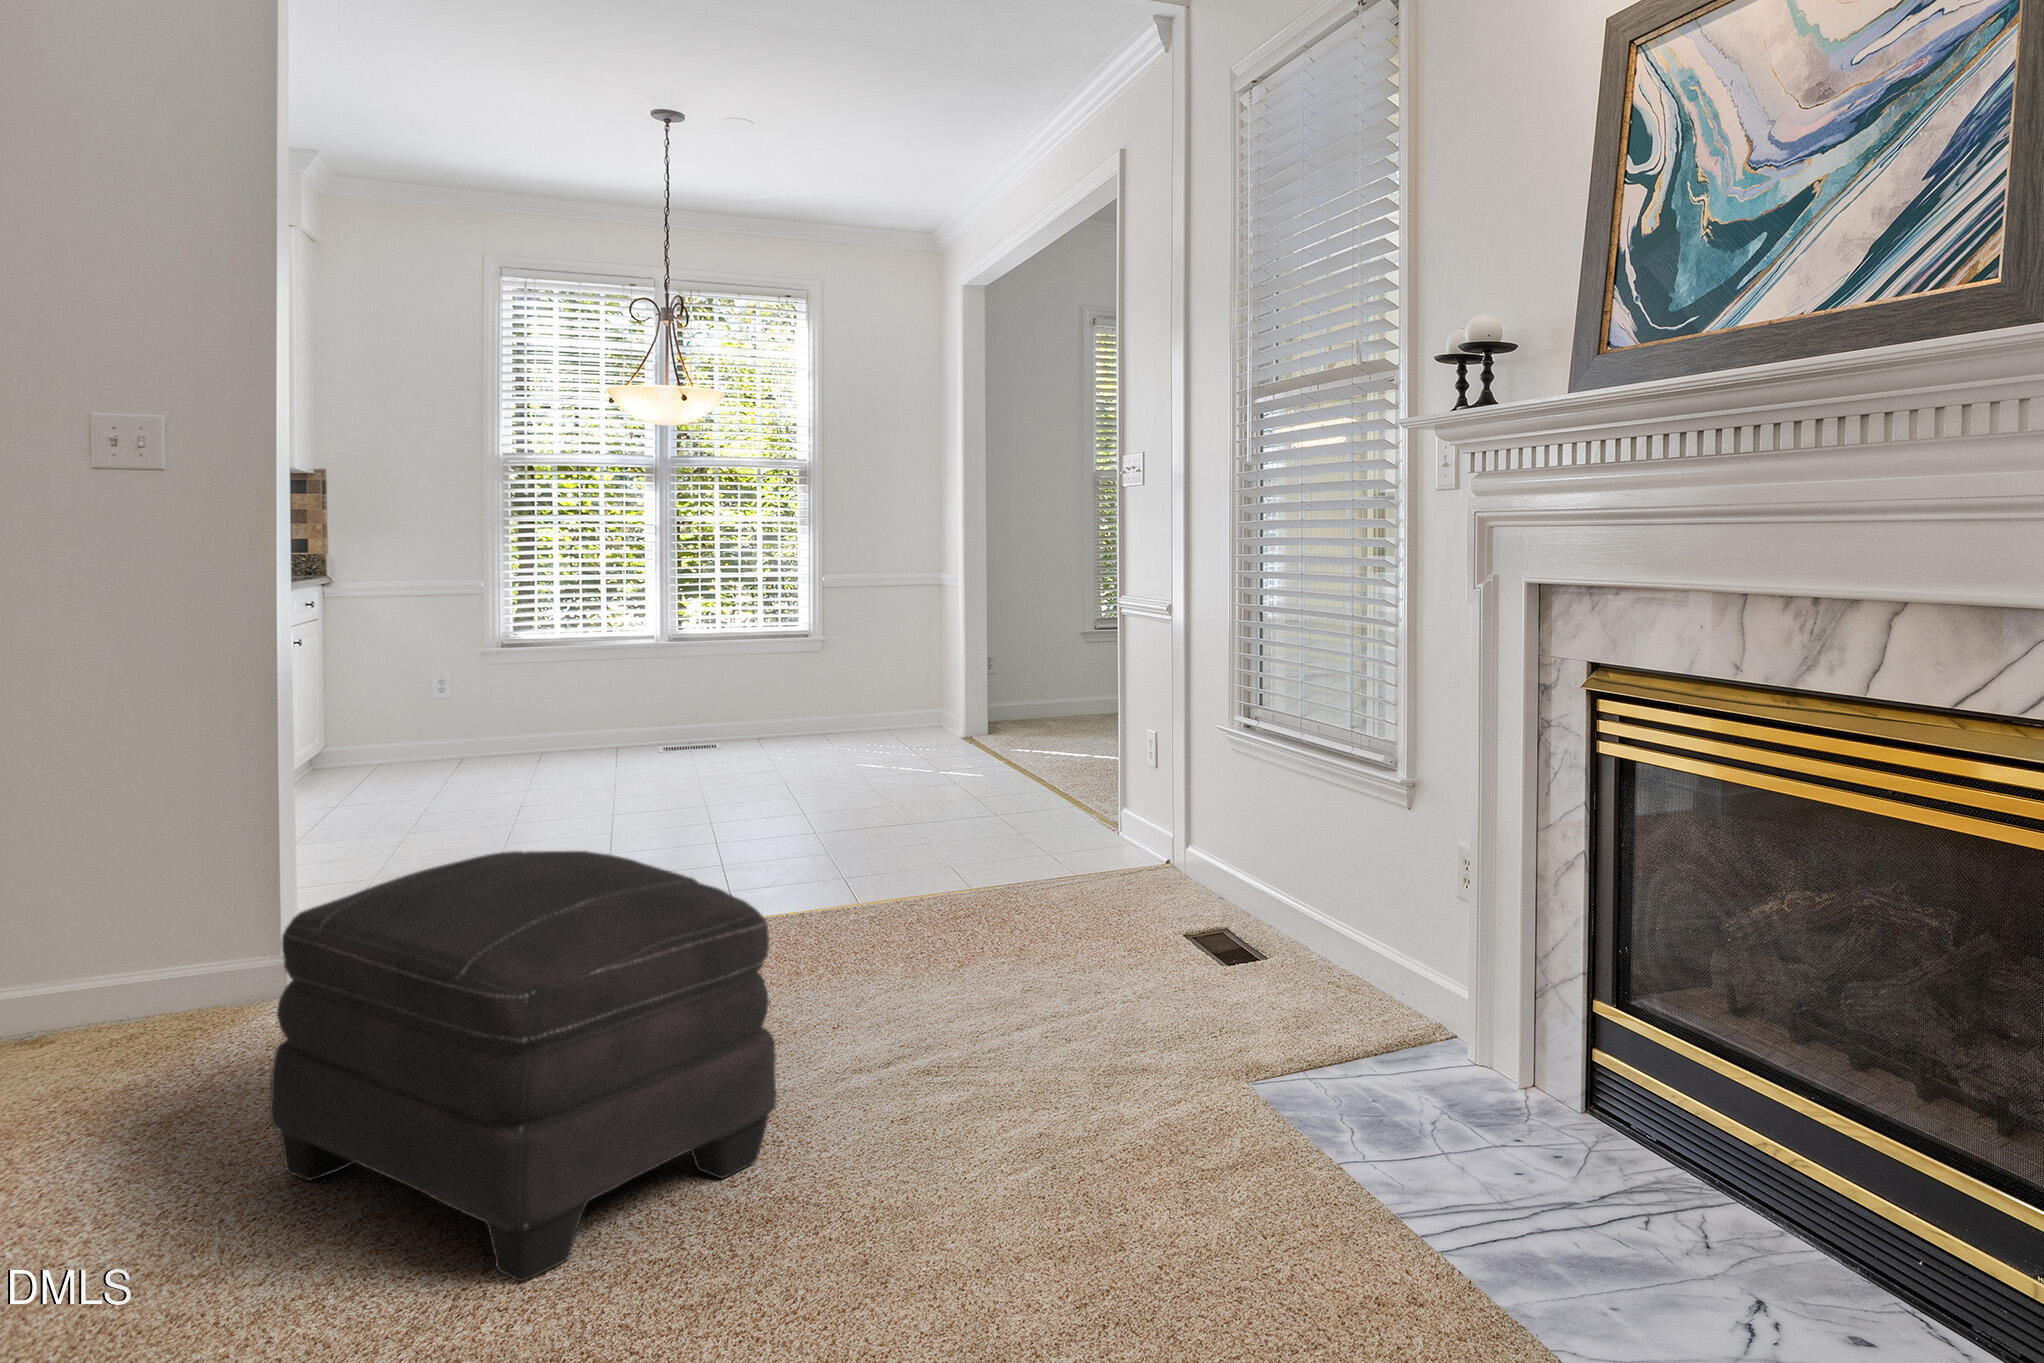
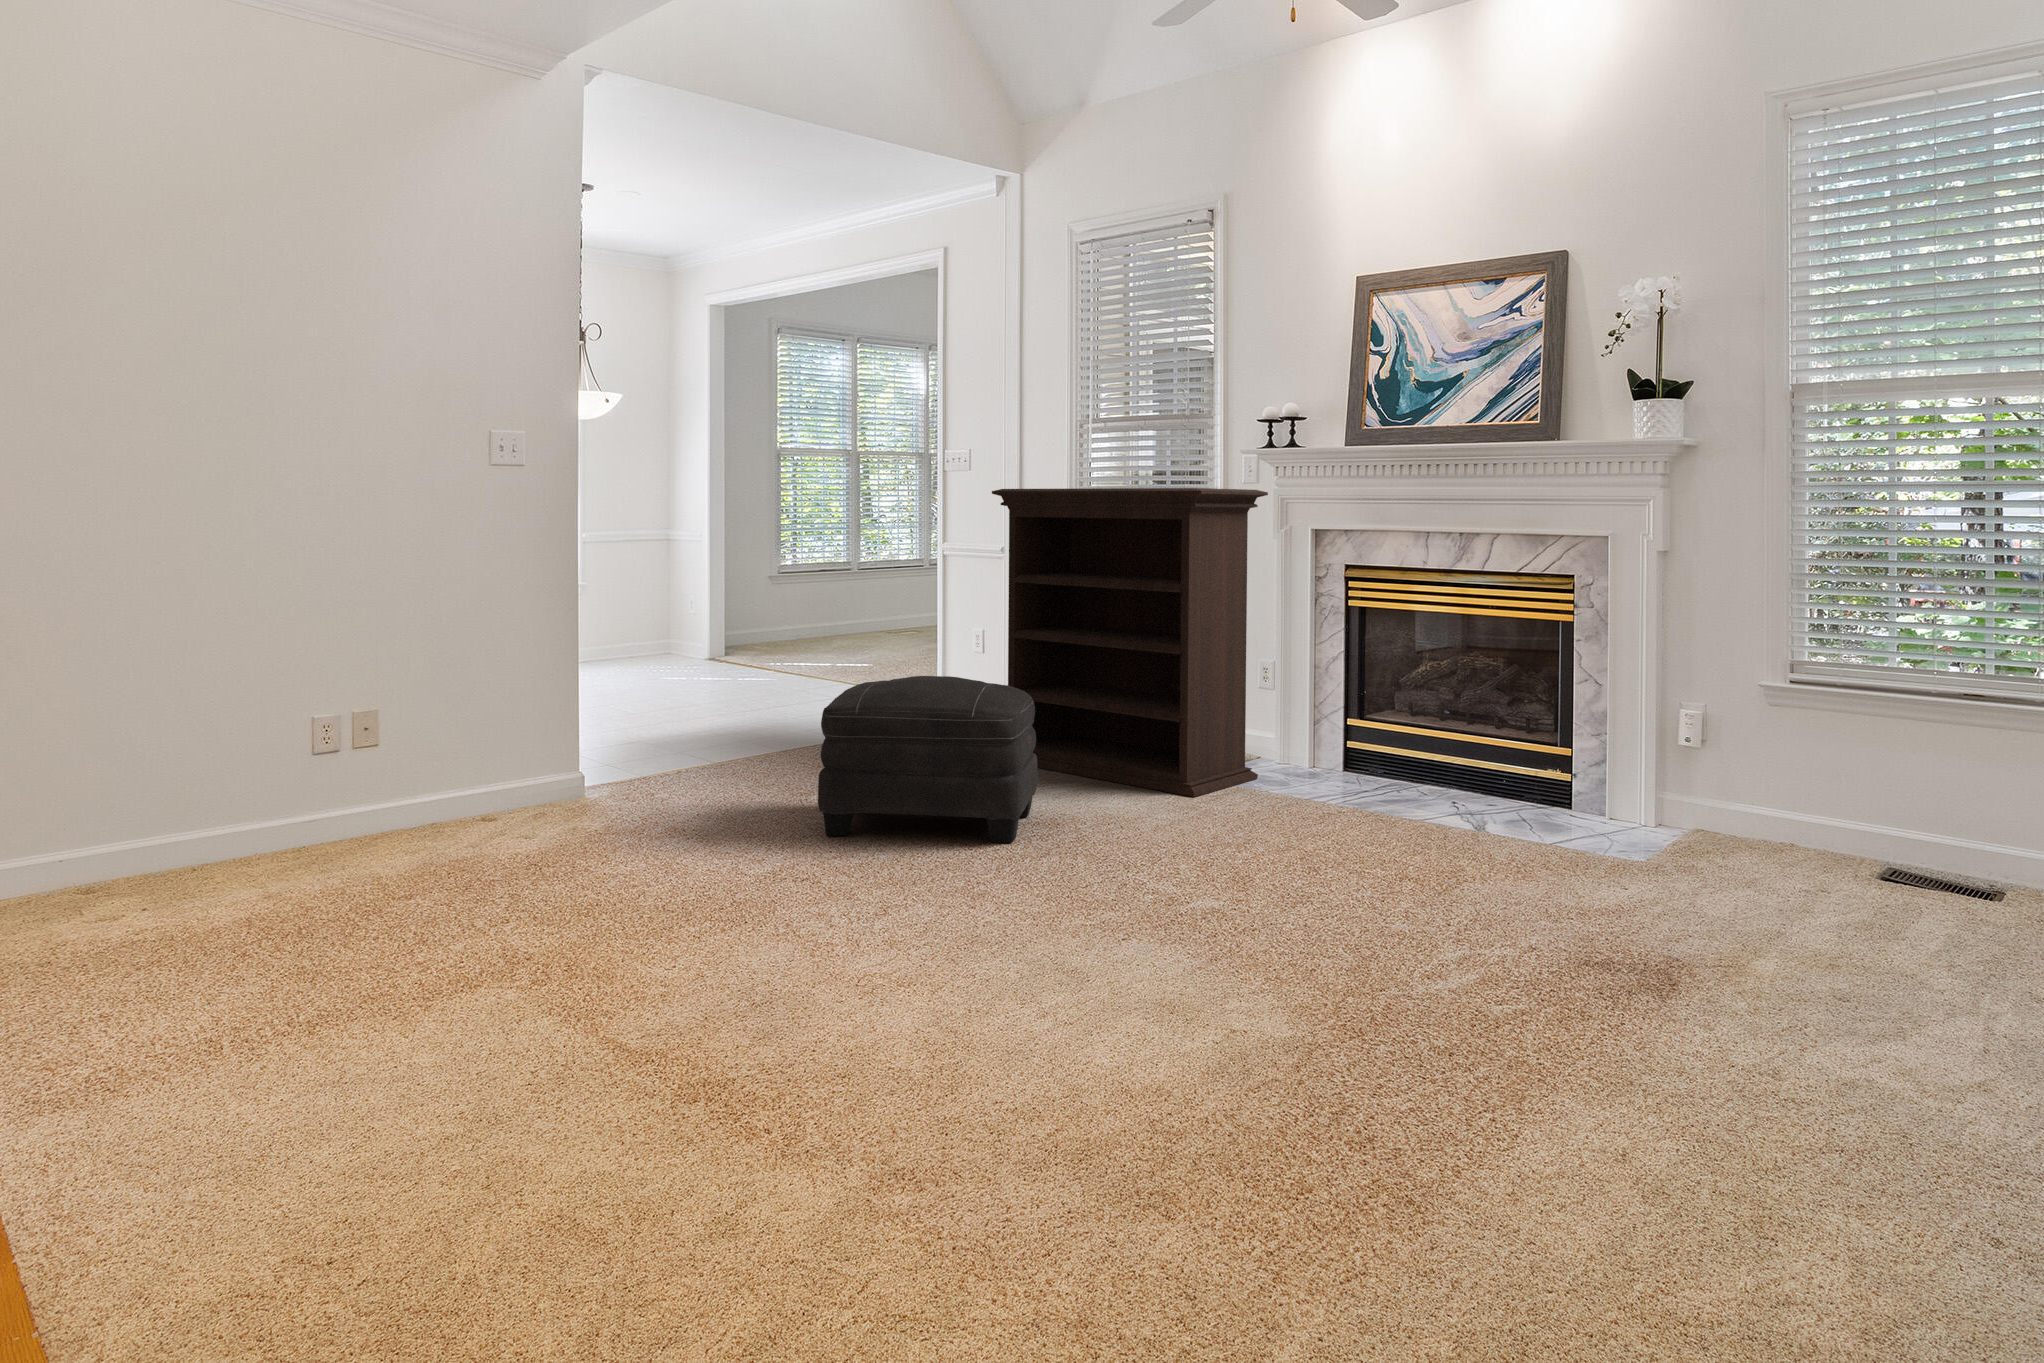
bookshelf: none [980,482,1395,1165] -> present [992,488,1268,797]

